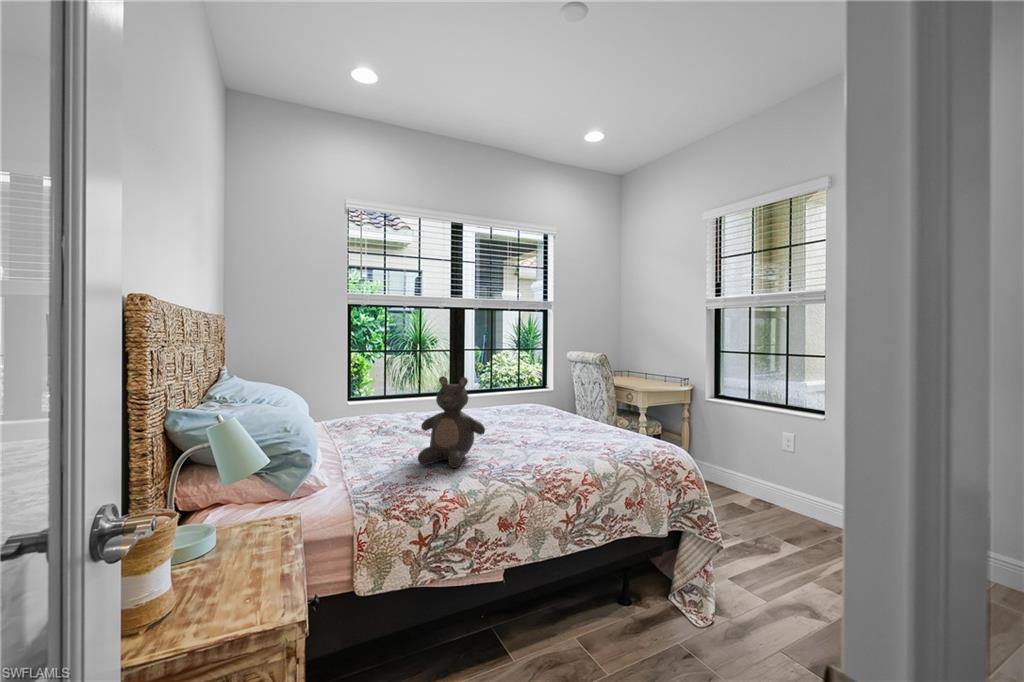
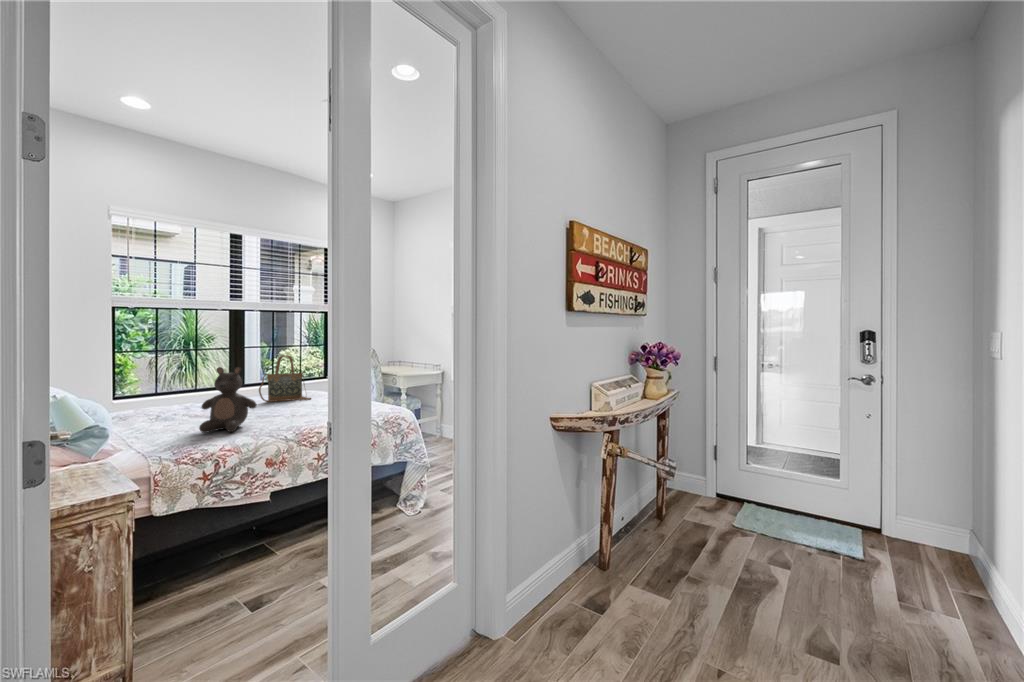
handbag: none [482,361,542,418] -> present [259,355,311,402]

